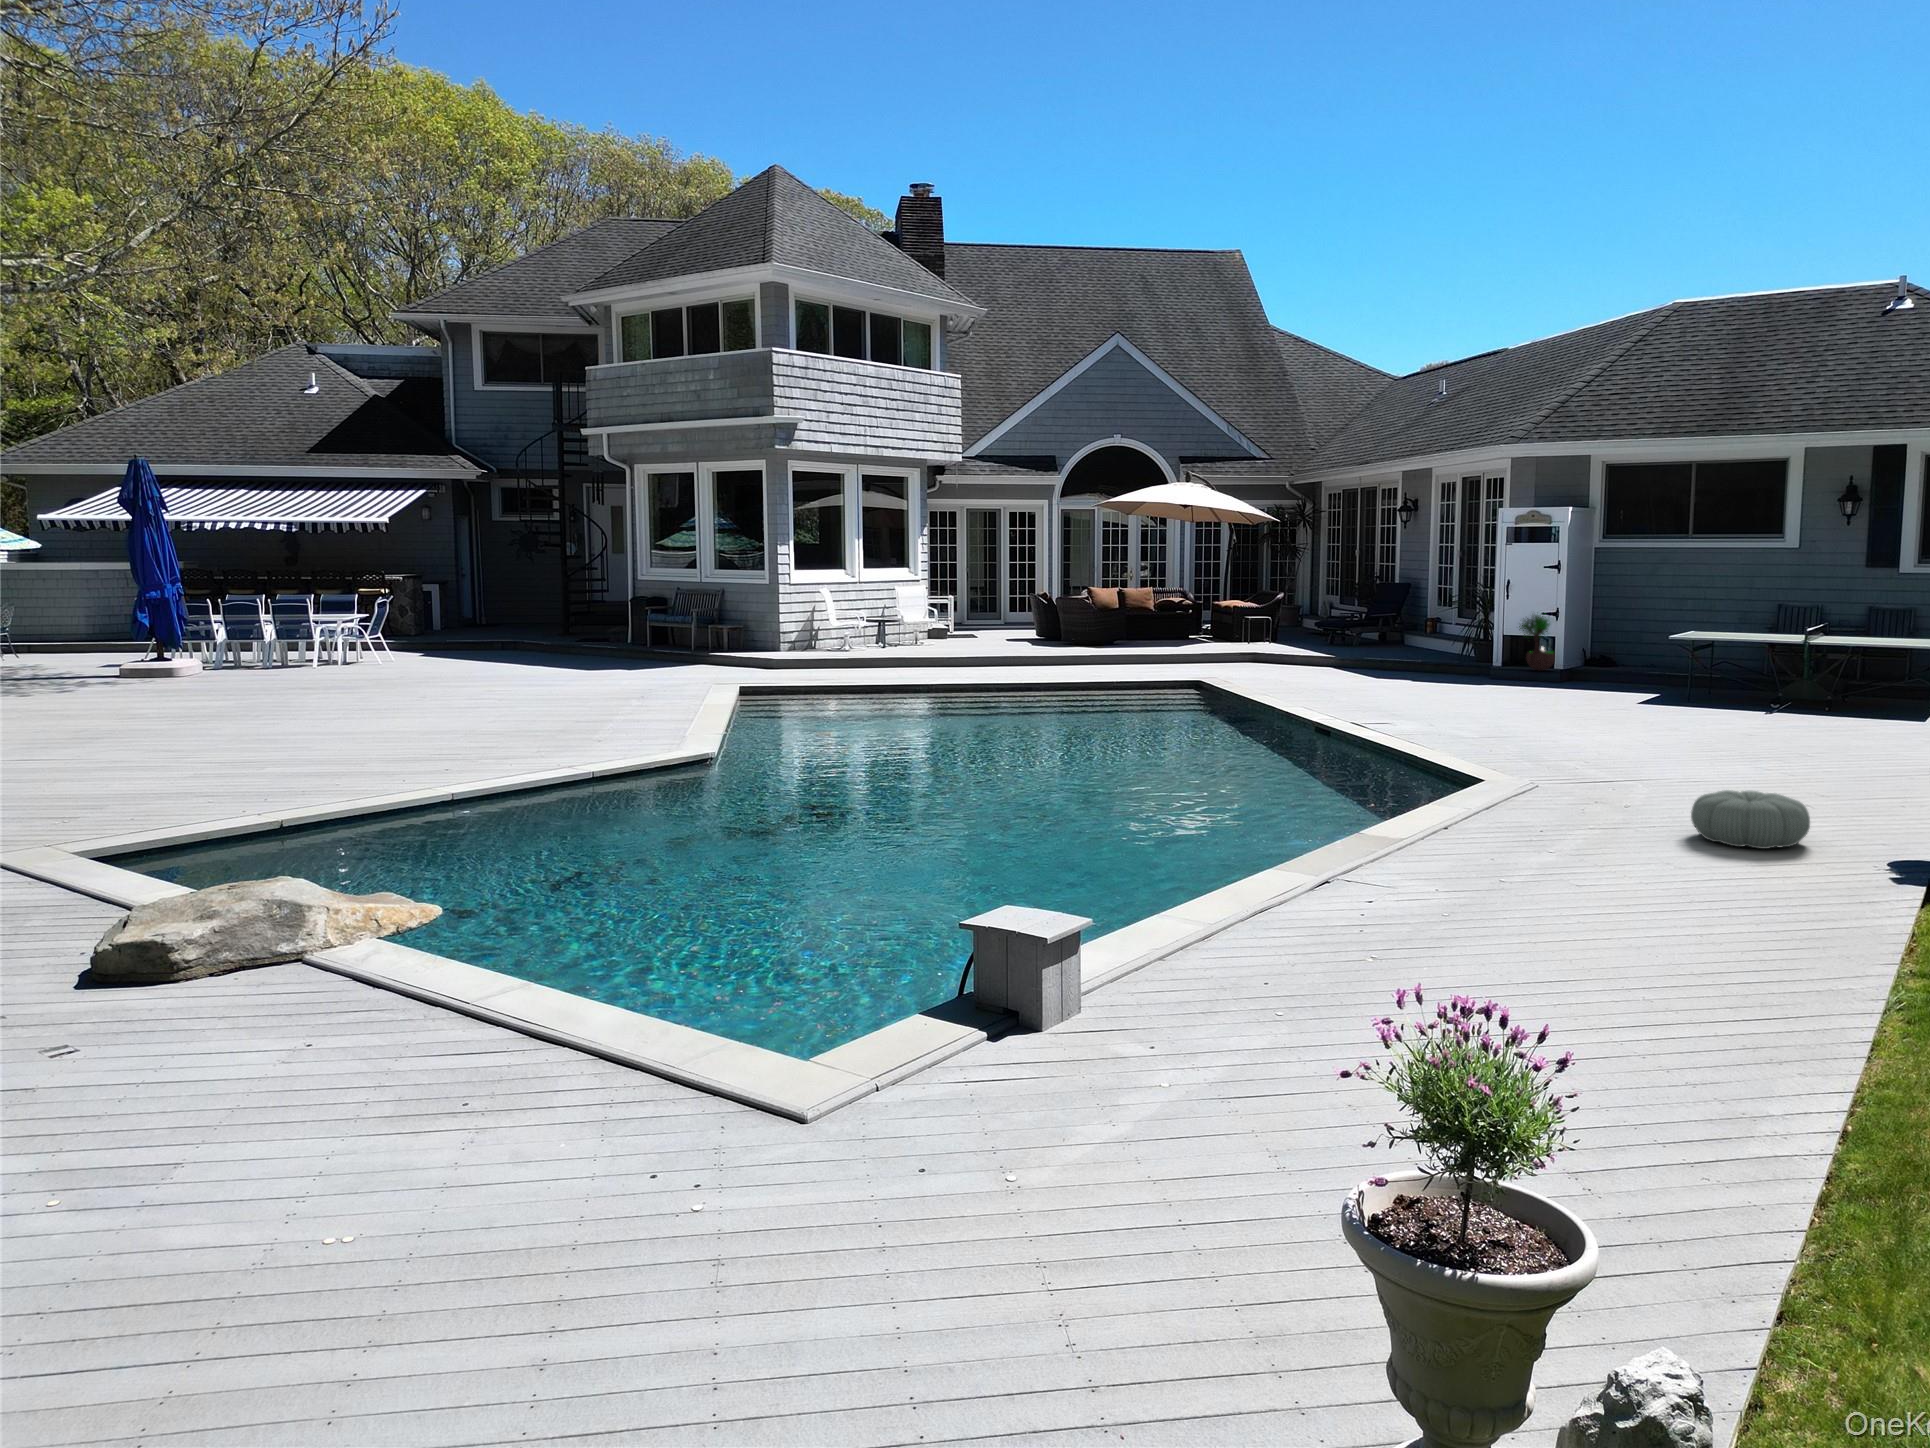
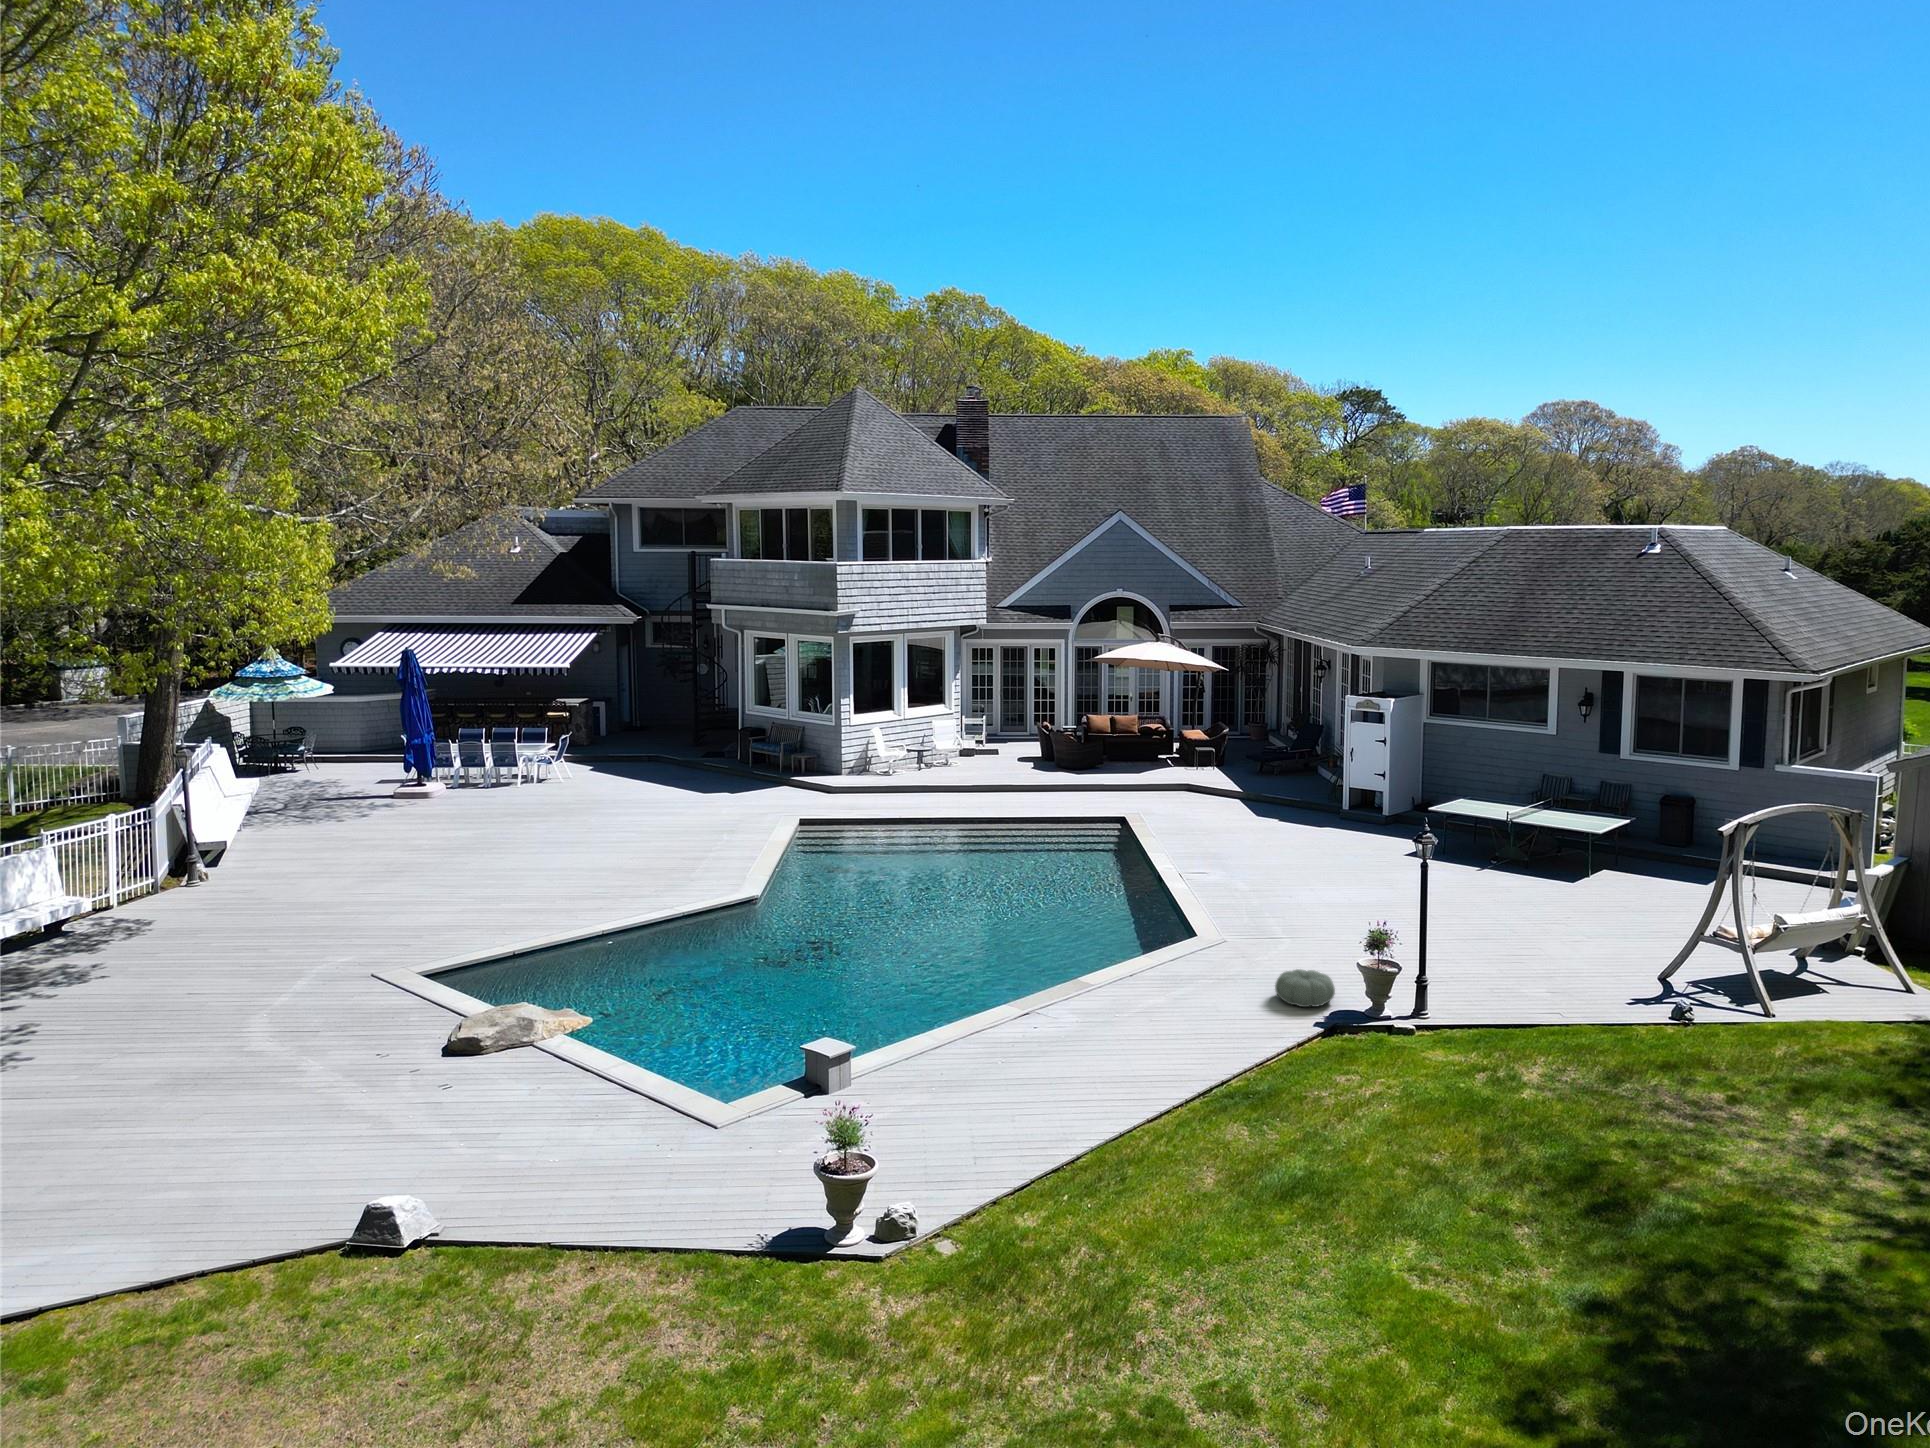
potted tree: present [1519,615,1555,671] -> none [1355,772,1384,817]

